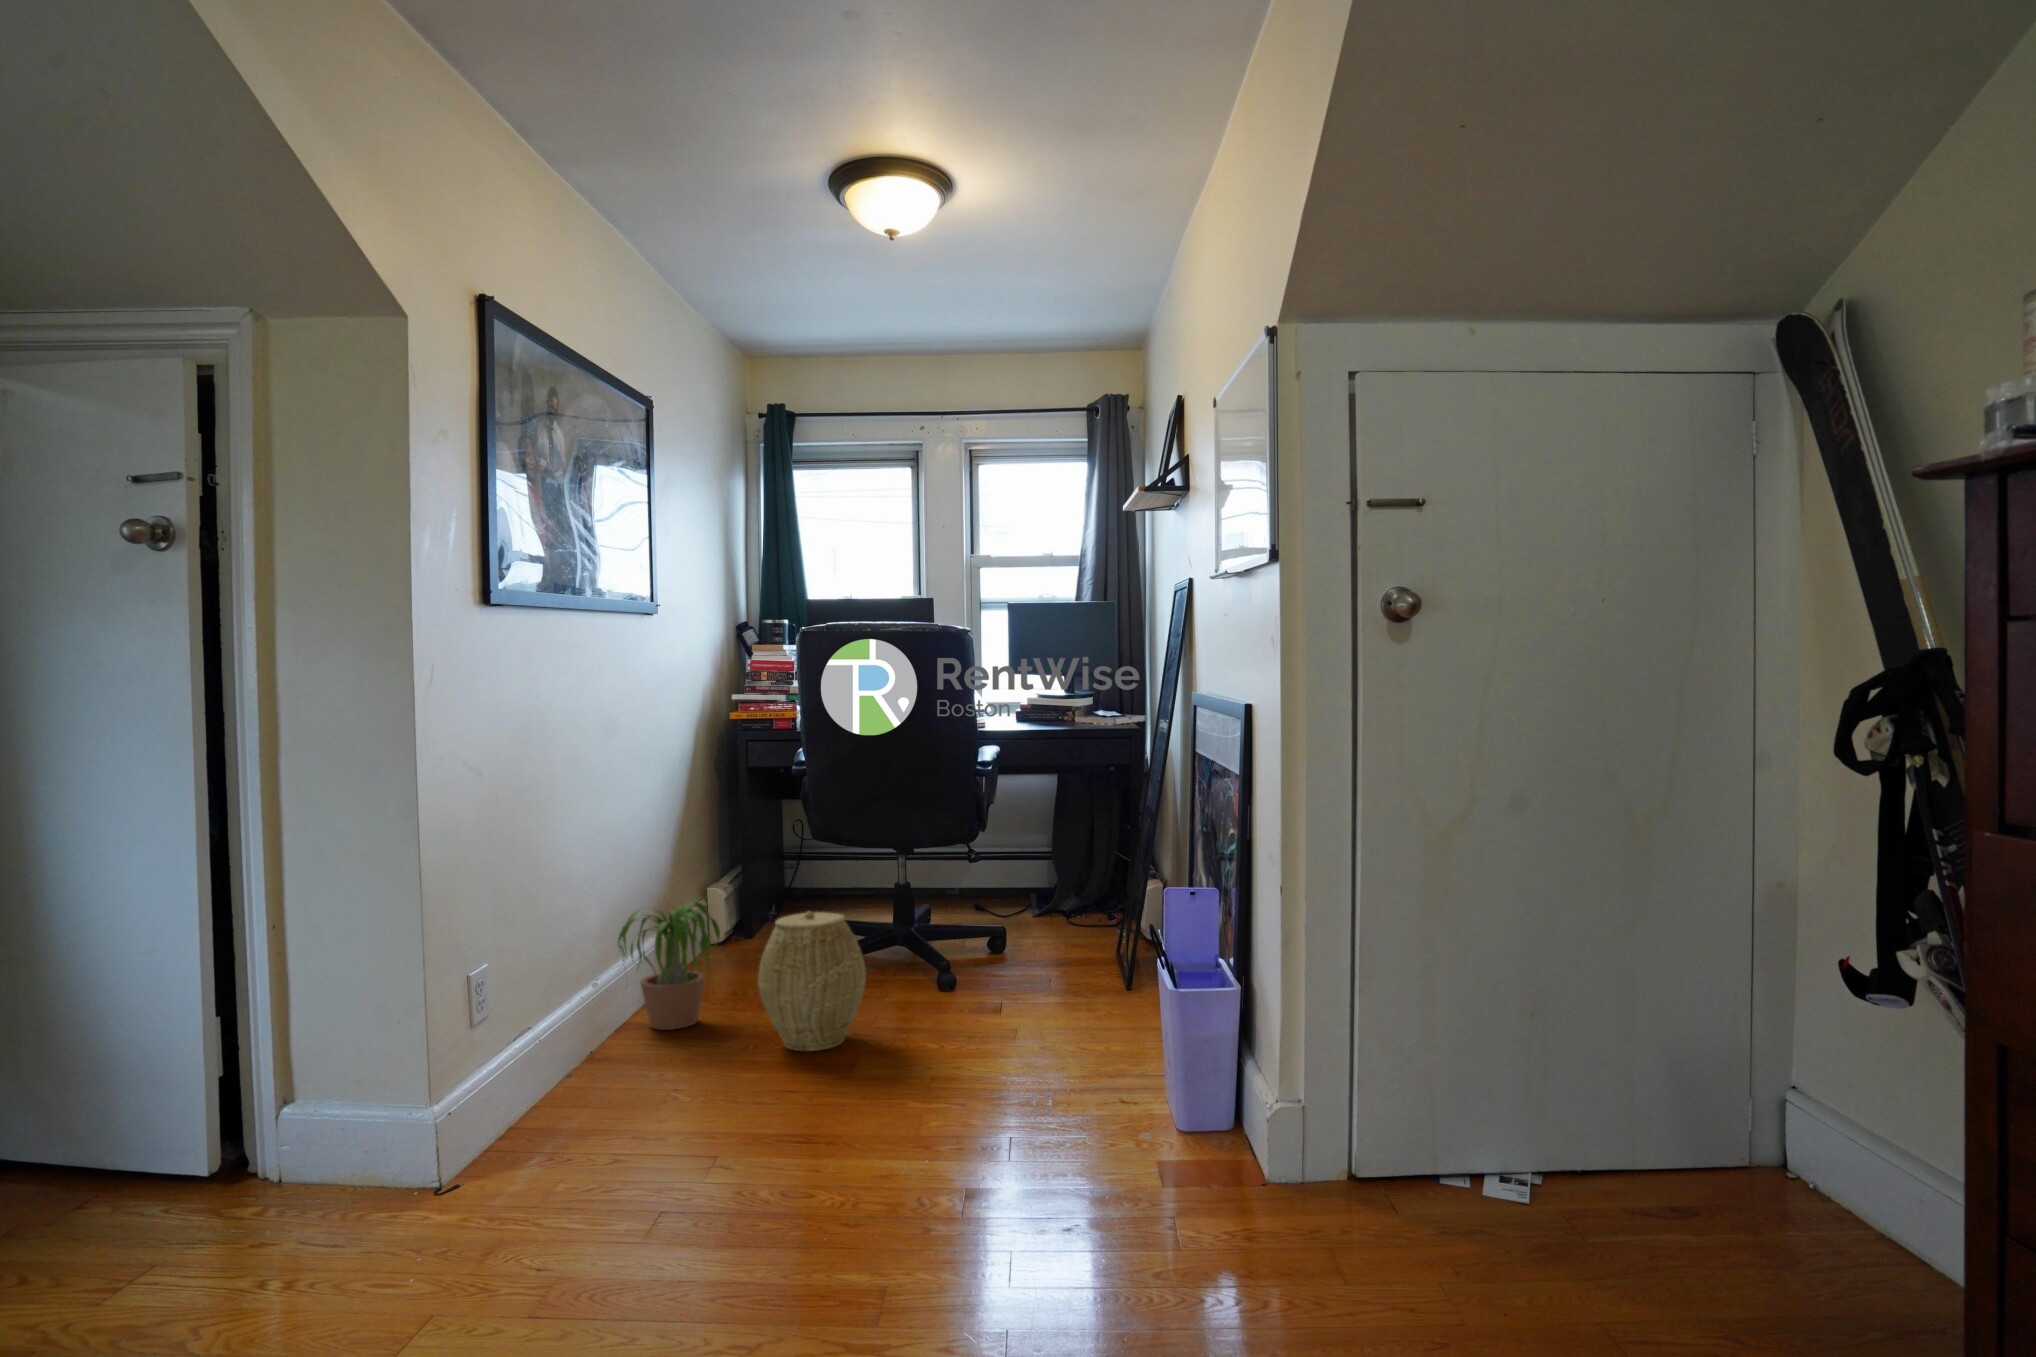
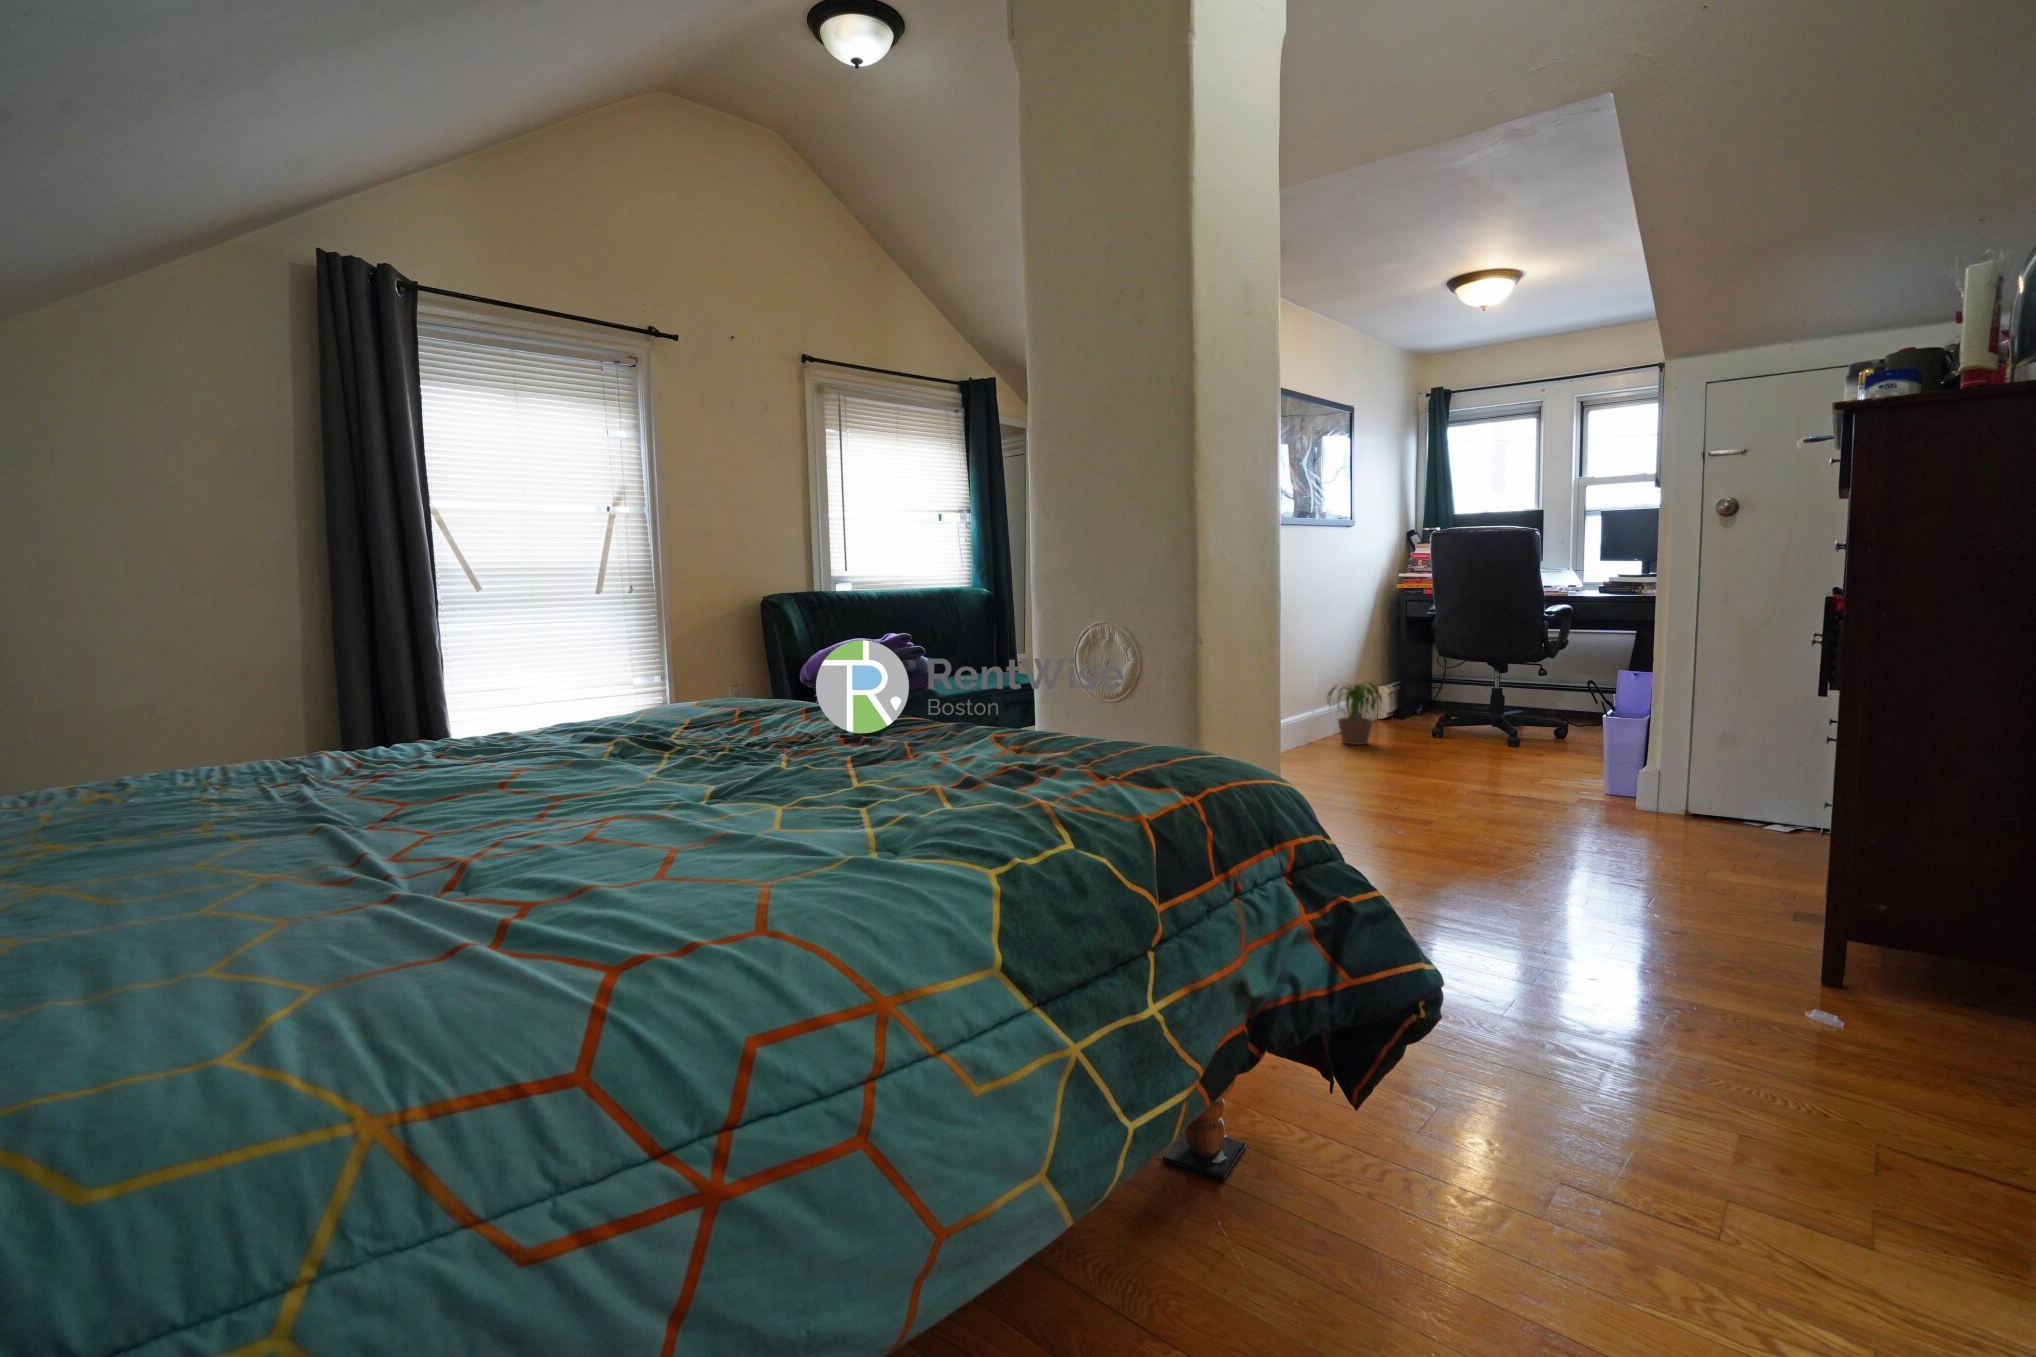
woven basket: present [758,911,866,1051] -> none [1400,687,1463,760]

